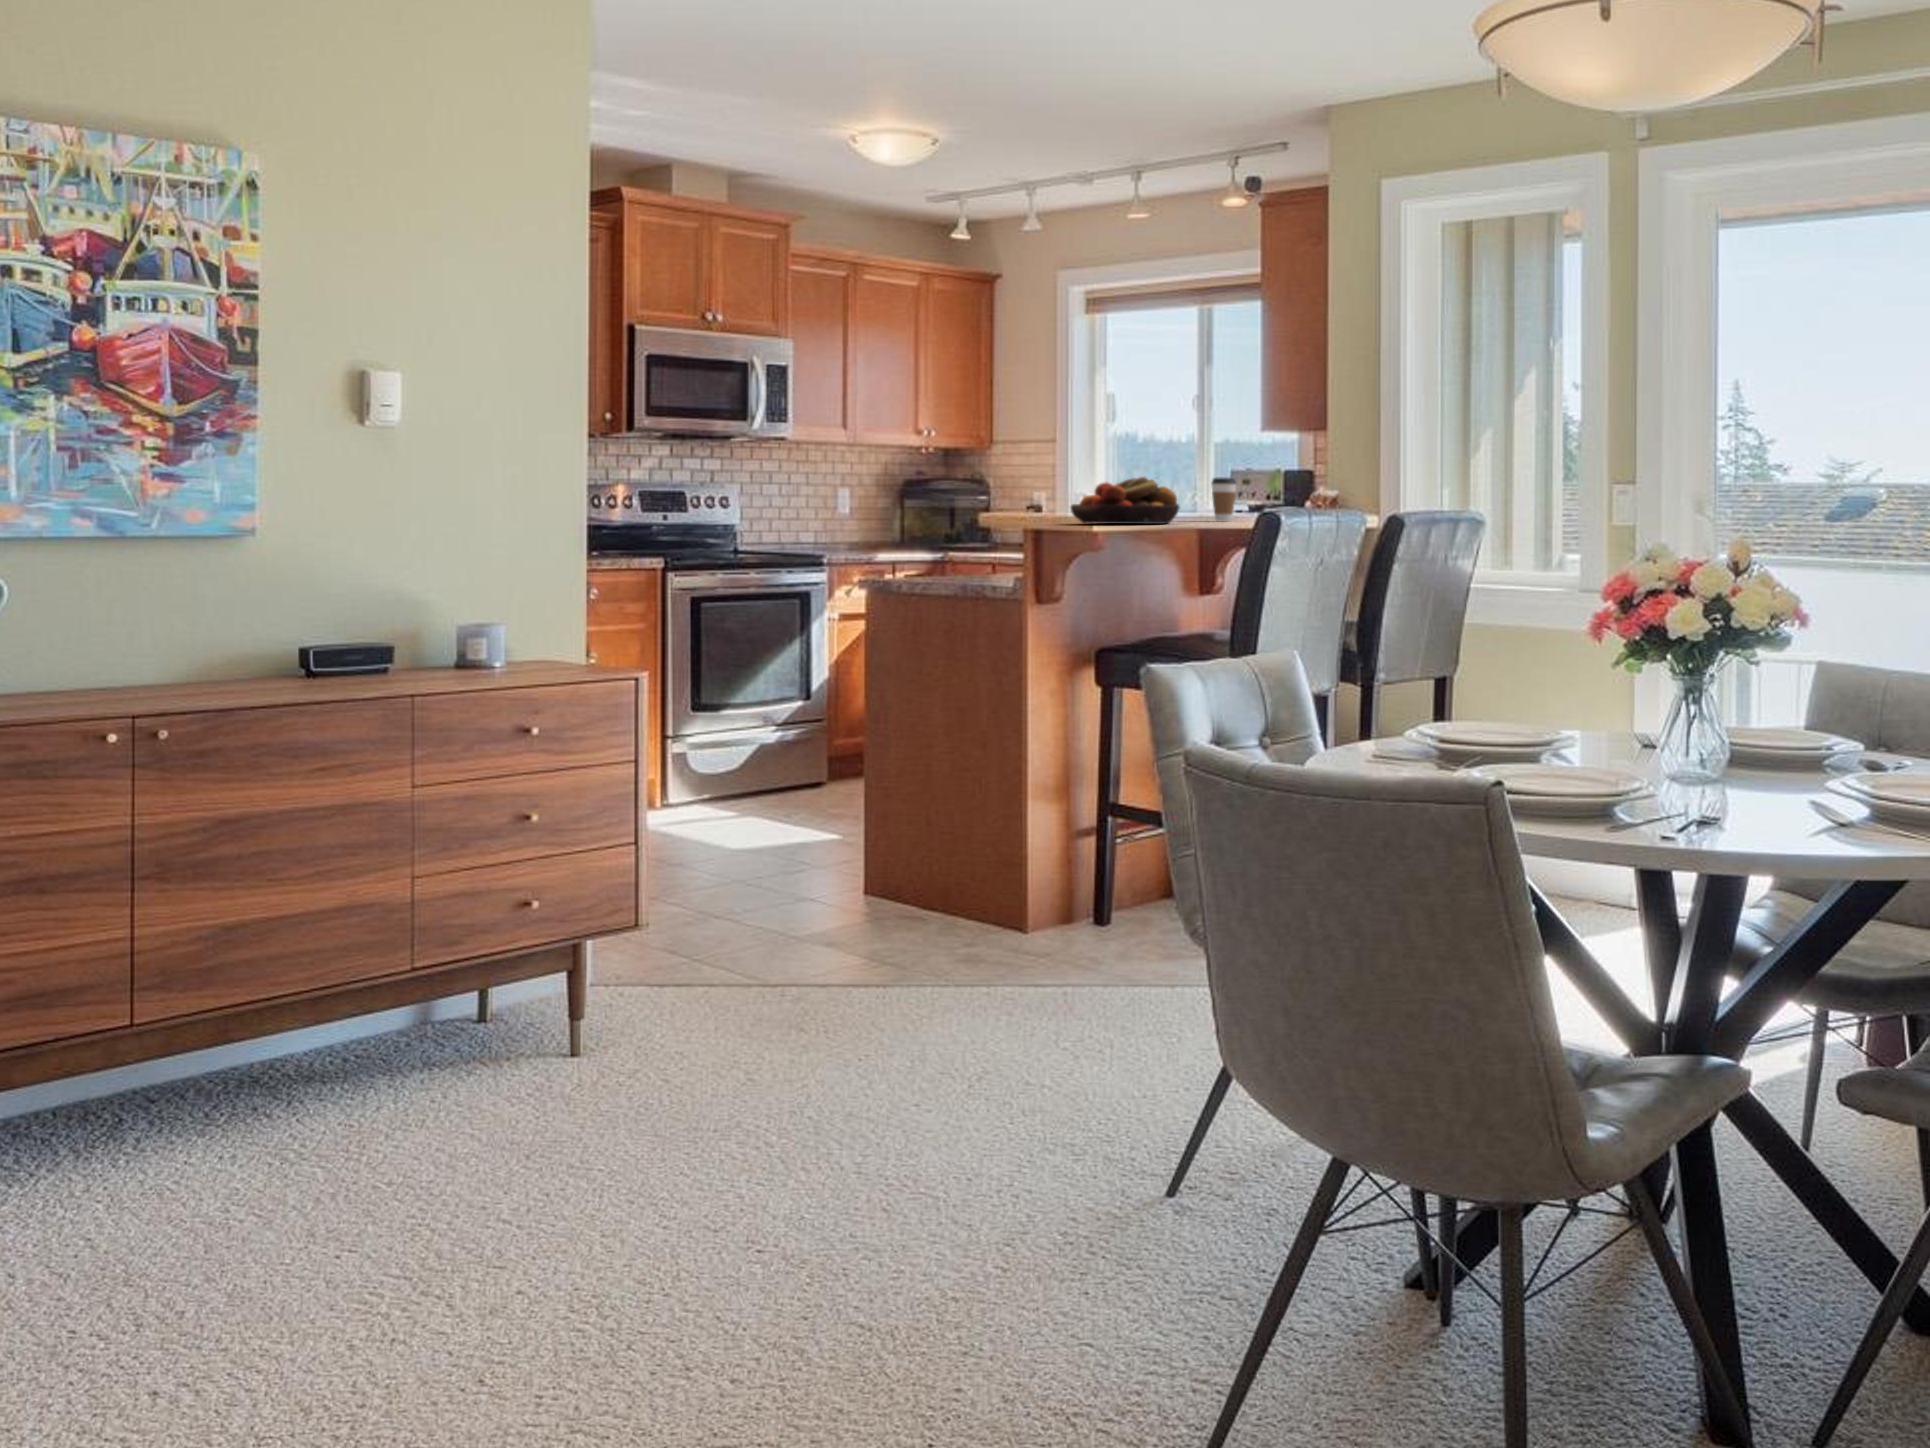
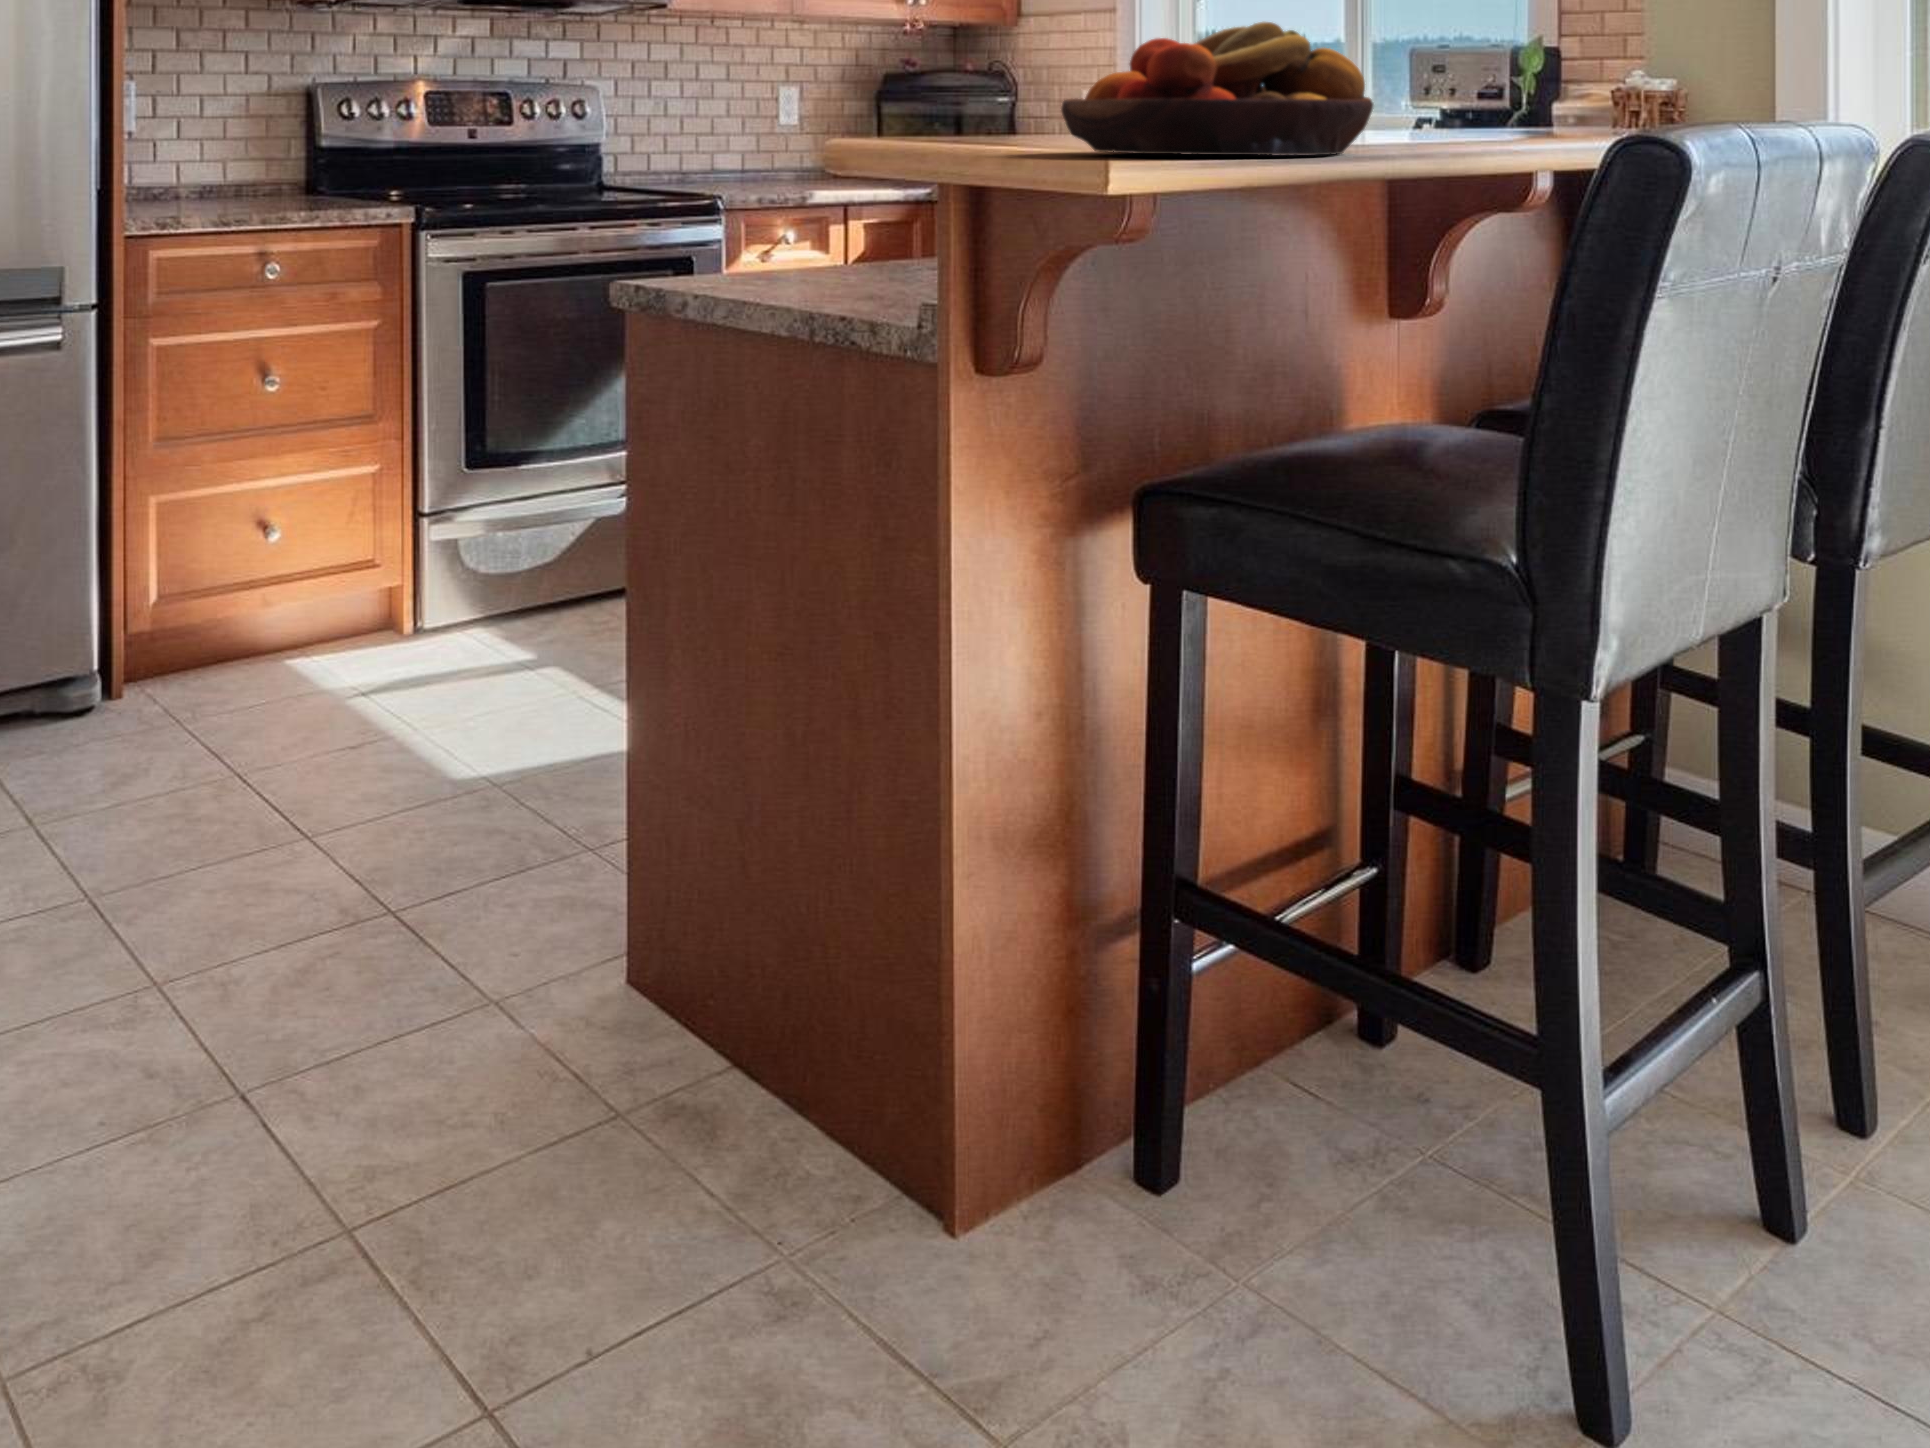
coffee cup: present [1211,478,1236,521] -> none [1443,32,1513,144]

